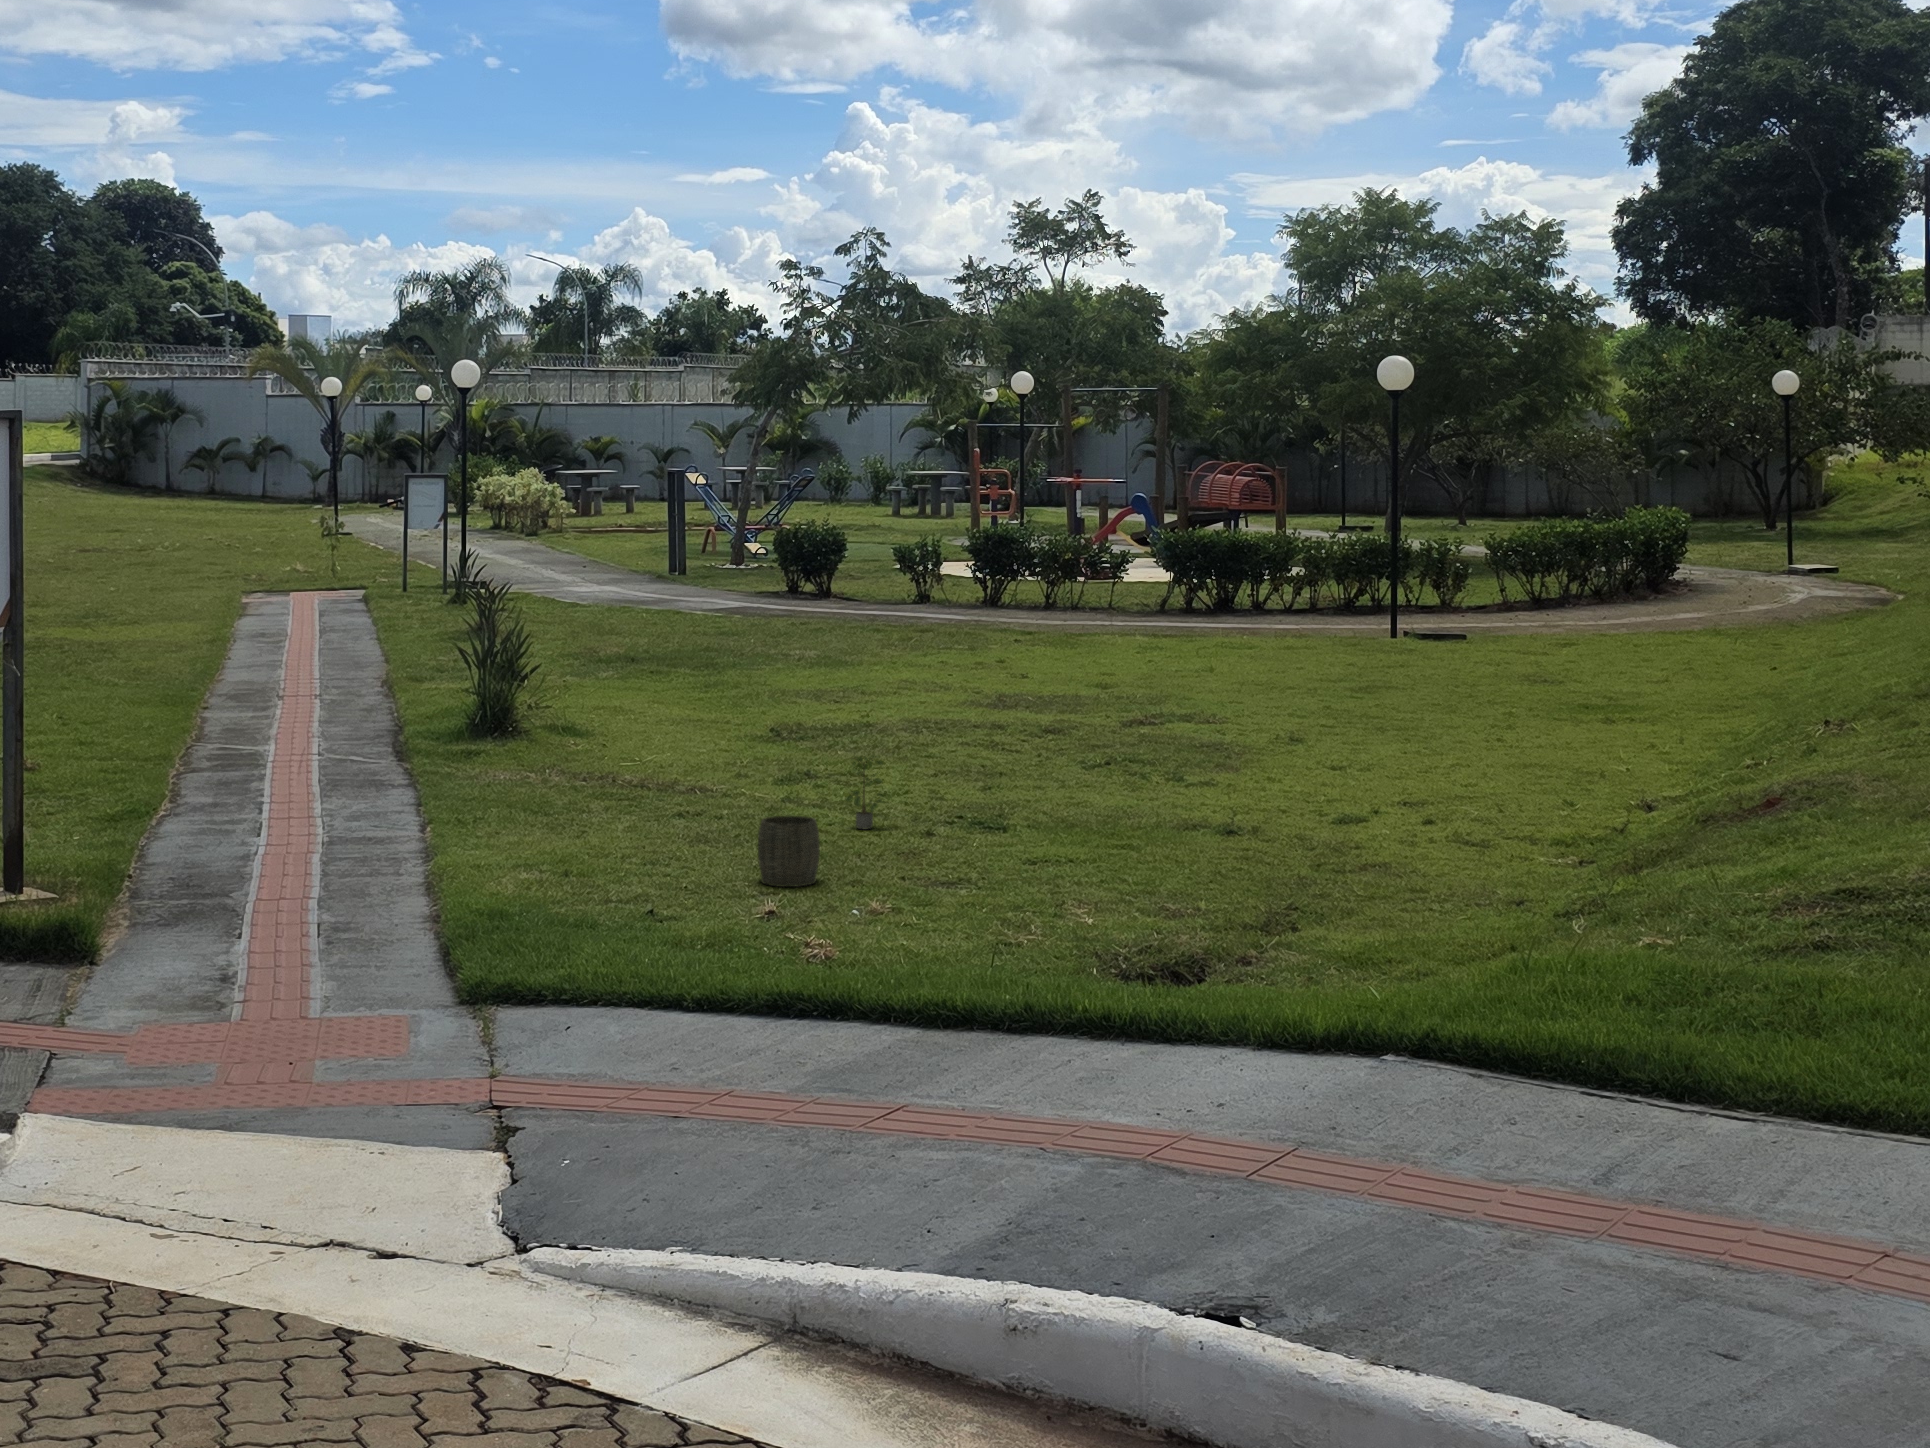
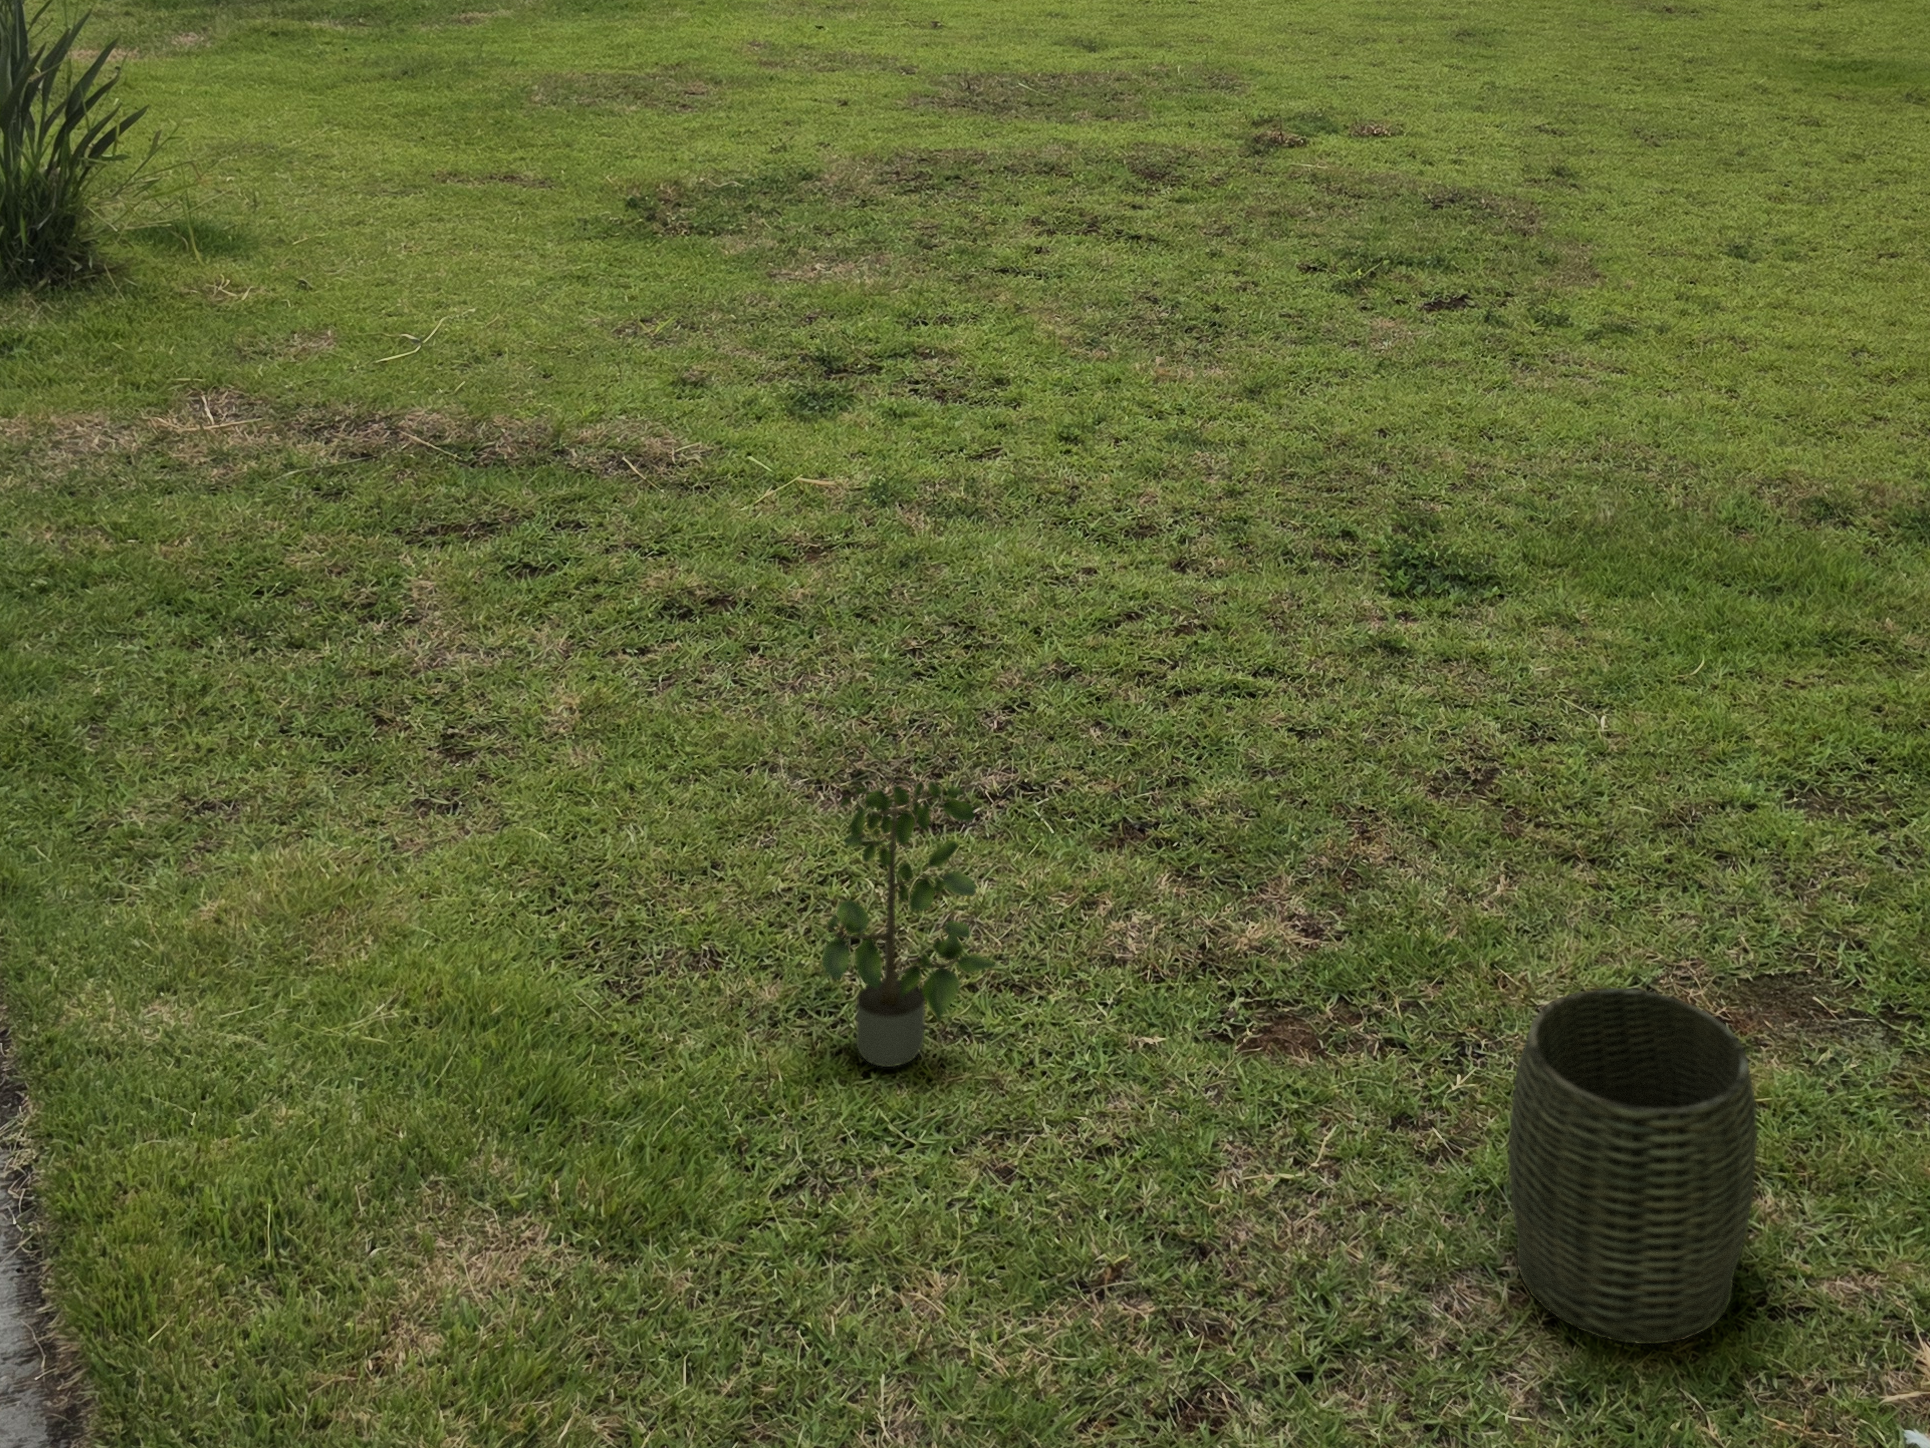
potted plant: present [846,756,883,830] -> present [822,776,998,1067]

